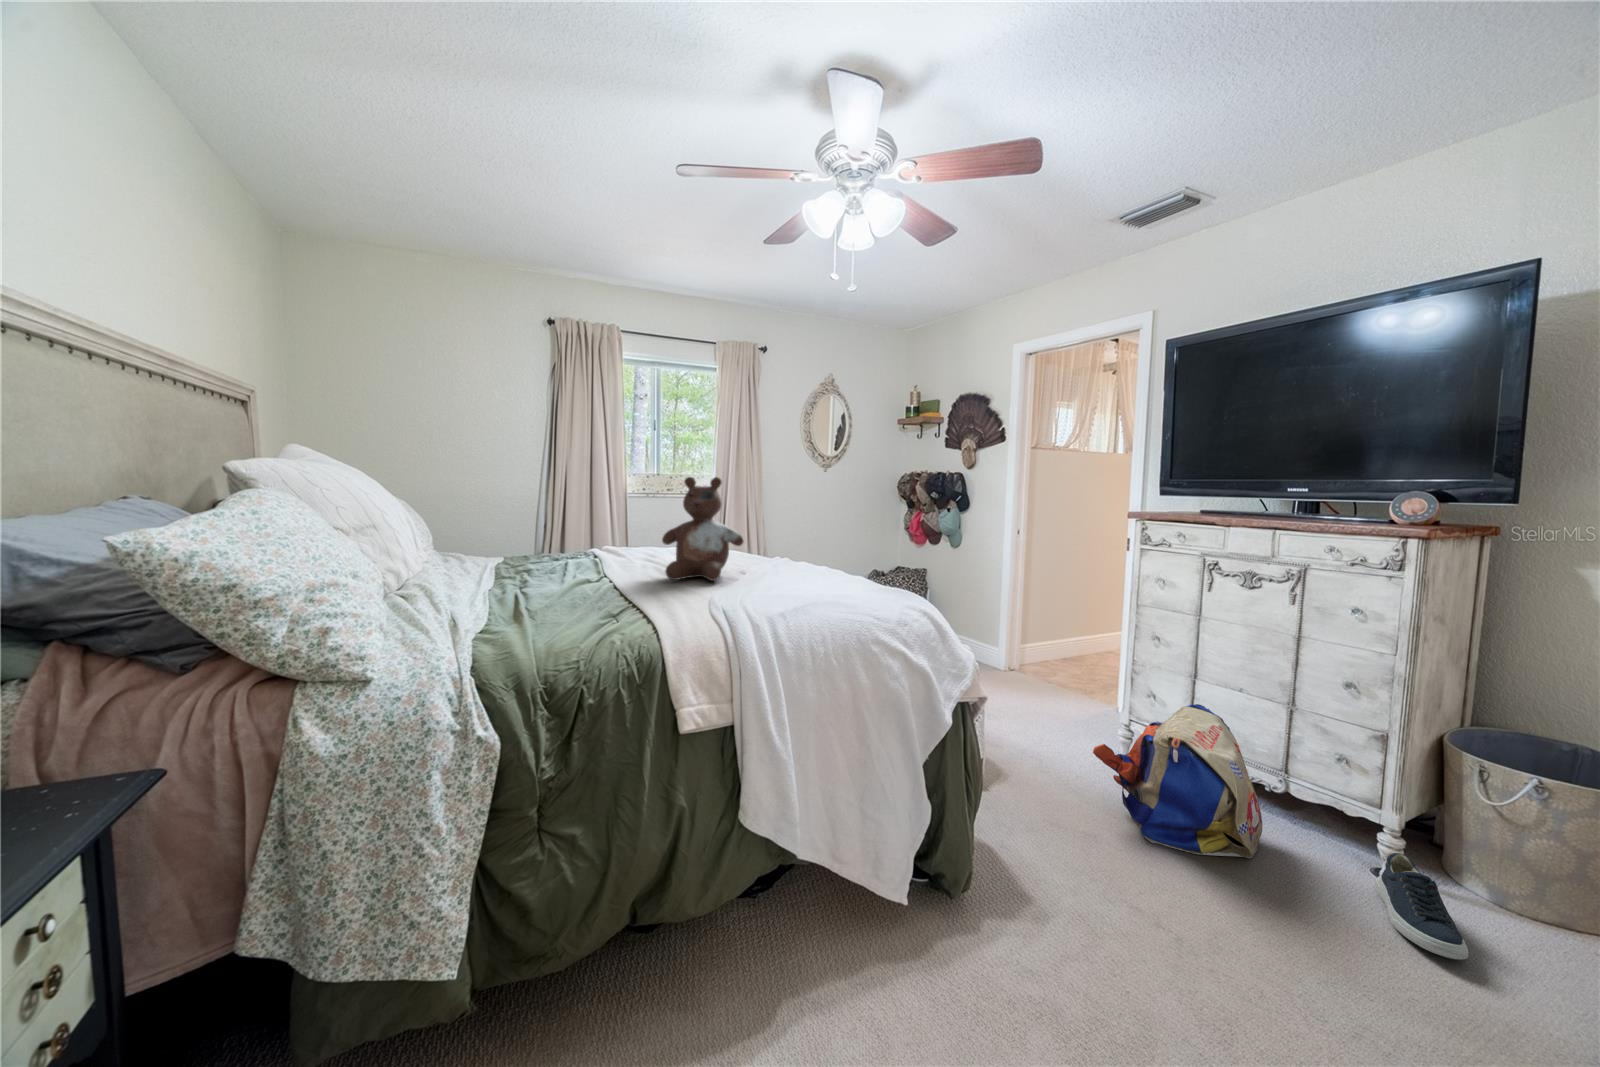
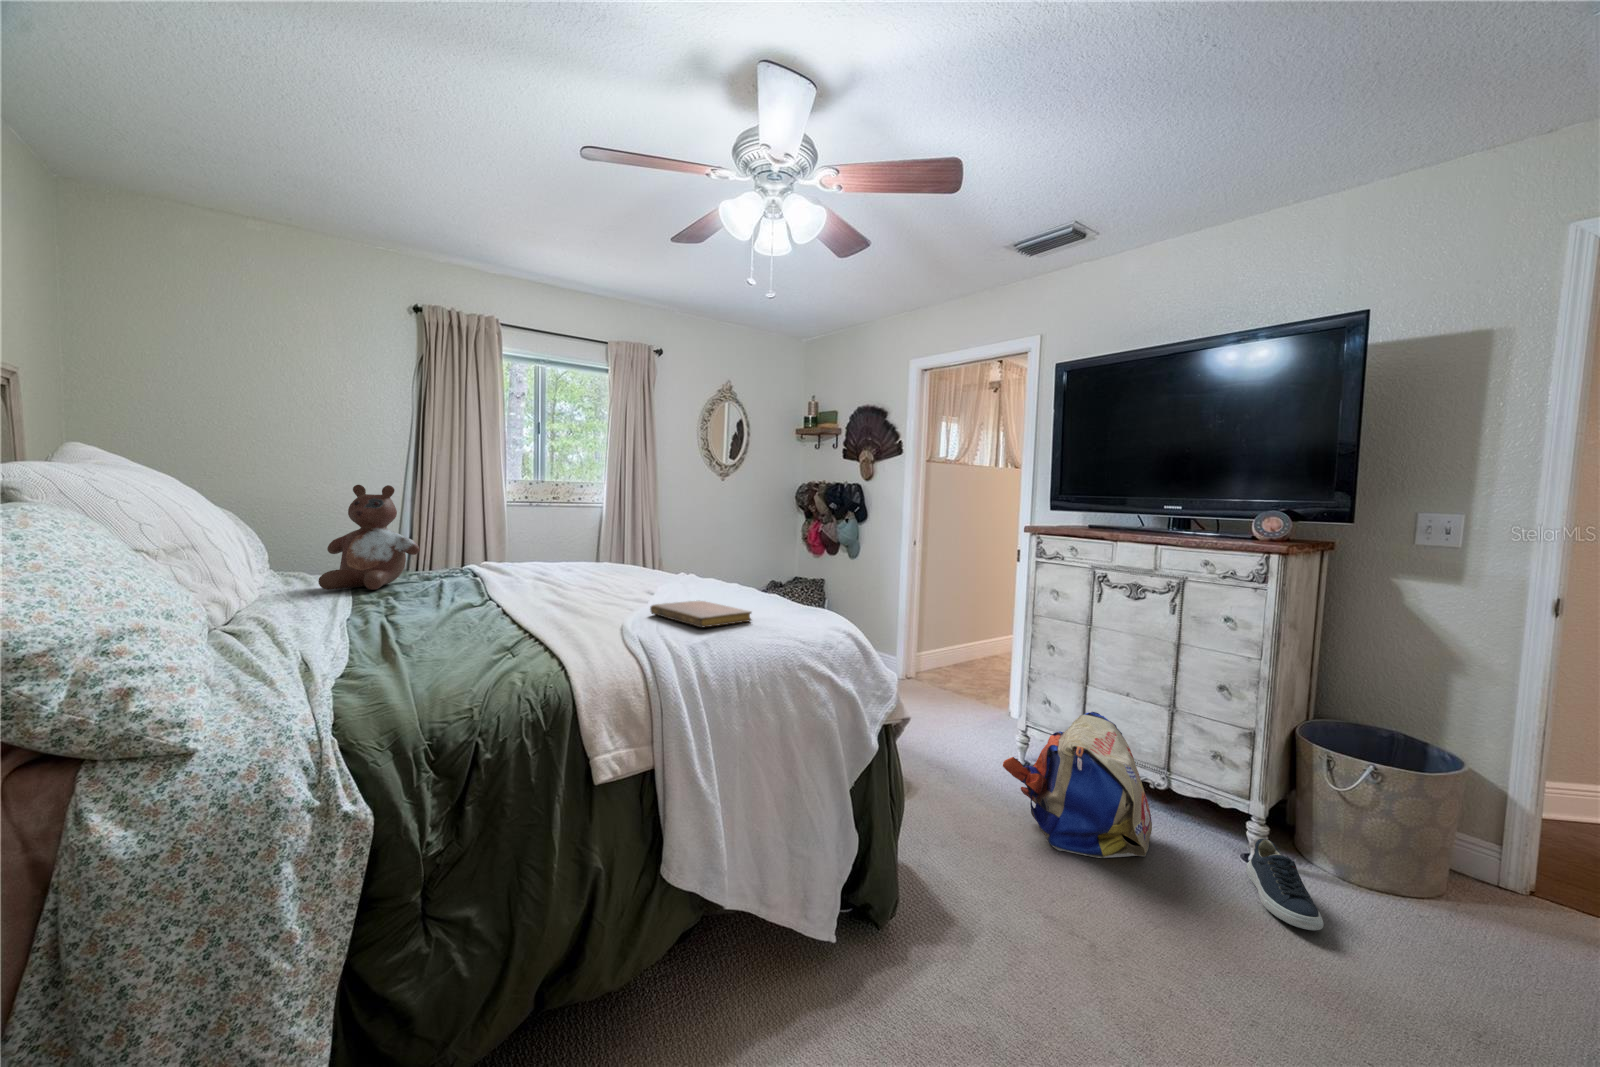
stuffed bear: present [662,477,743,581] -> present [318,485,420,590]
notebook: none [742,578,831,601] -> present [650,601,751,627]

